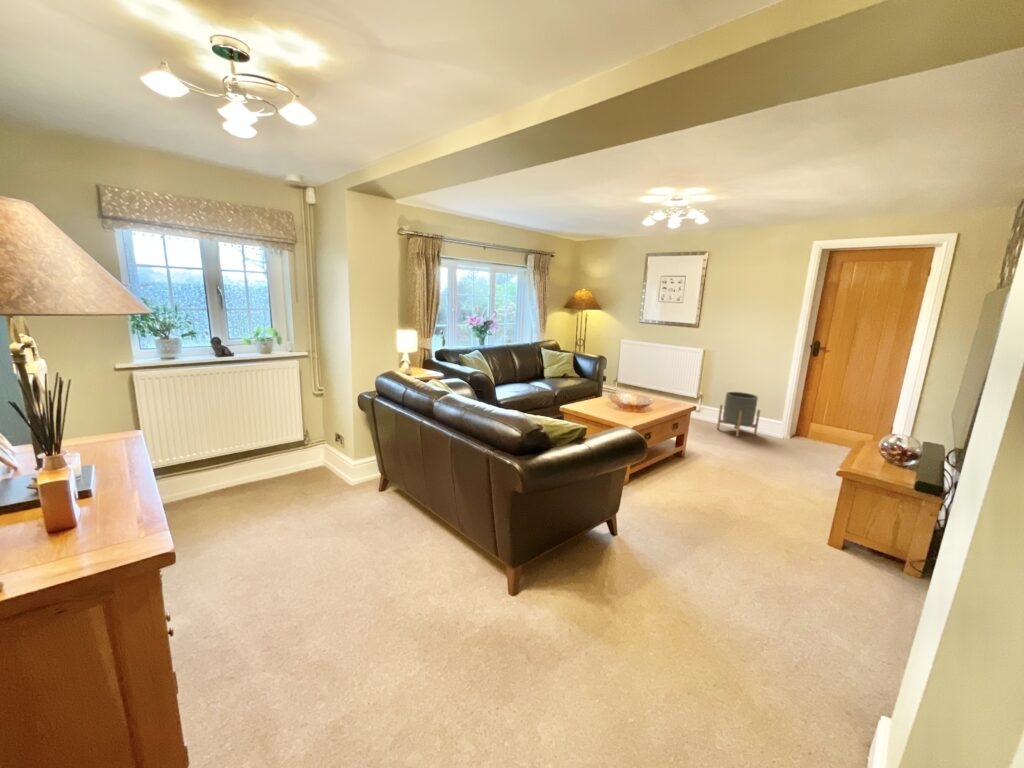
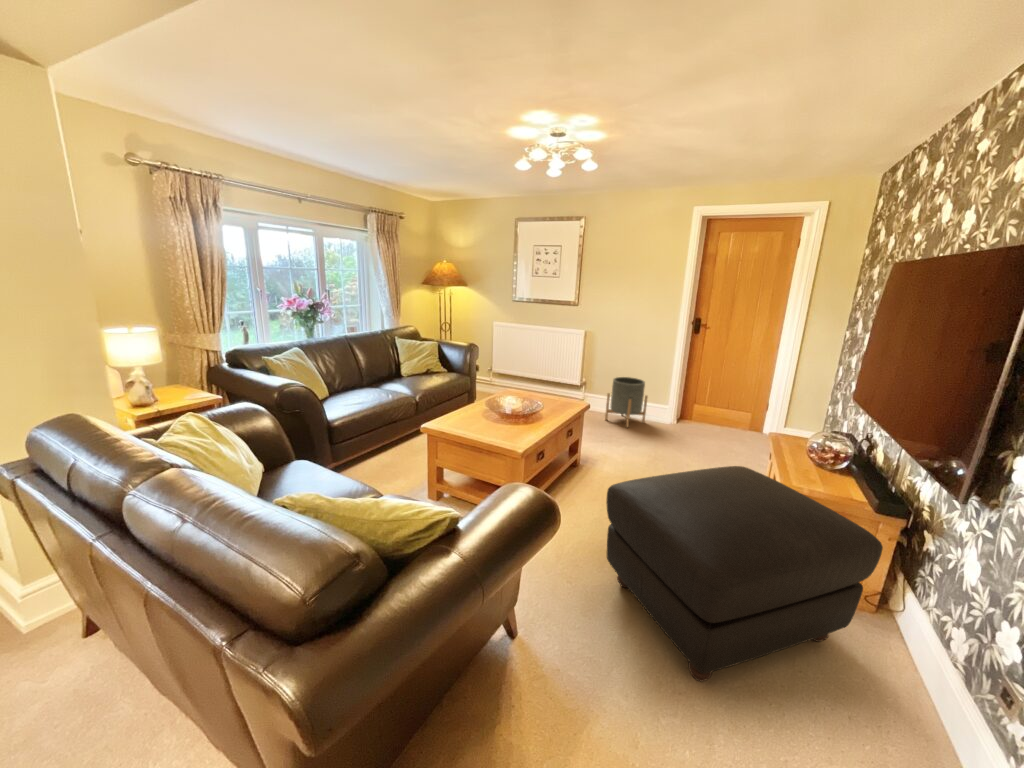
ottoman: none [687,448,905,584] -> present [606,466,883,682]

